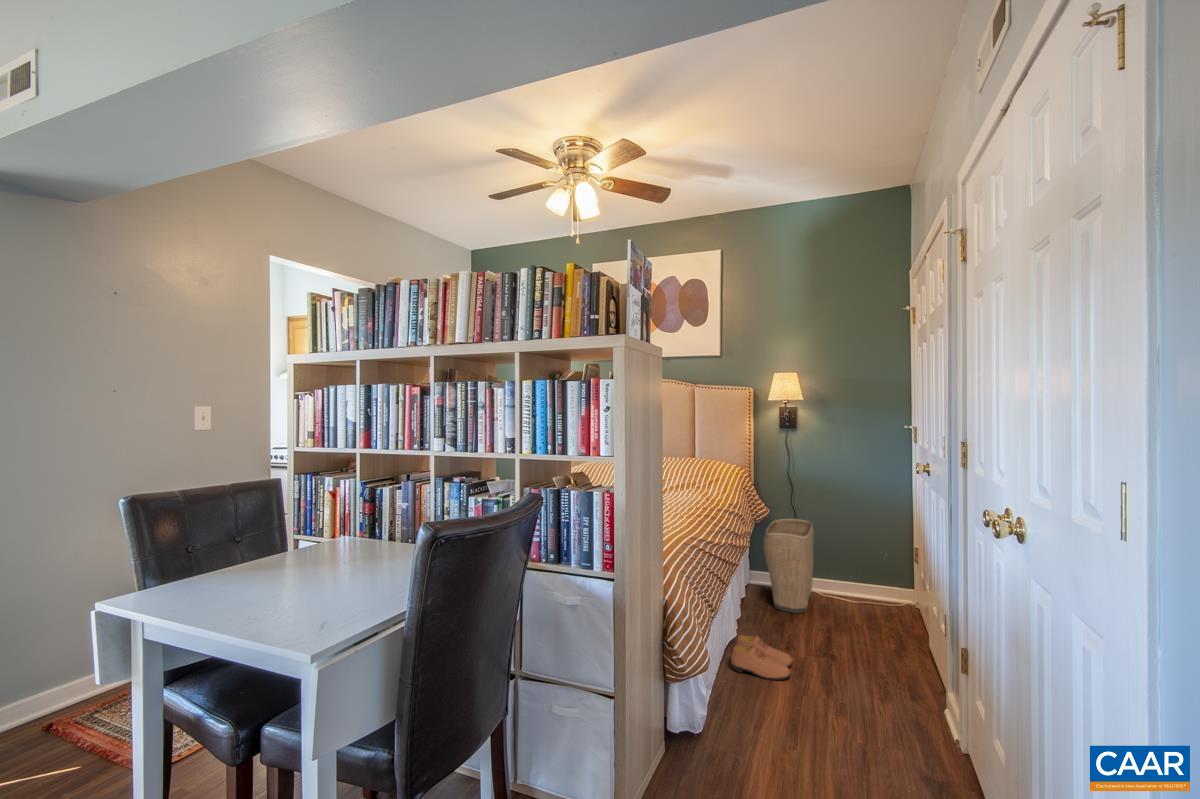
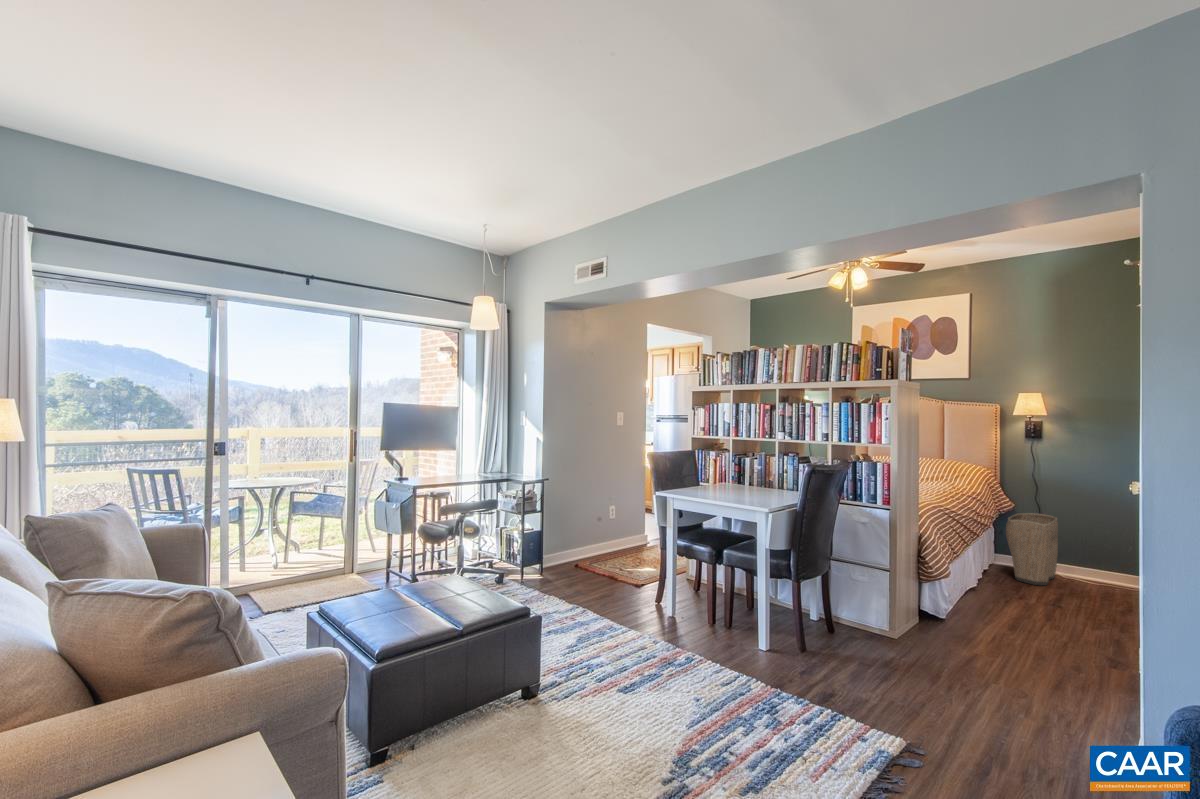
shoe: present [731,635,793,680] -> none [969,583,1023,611]

